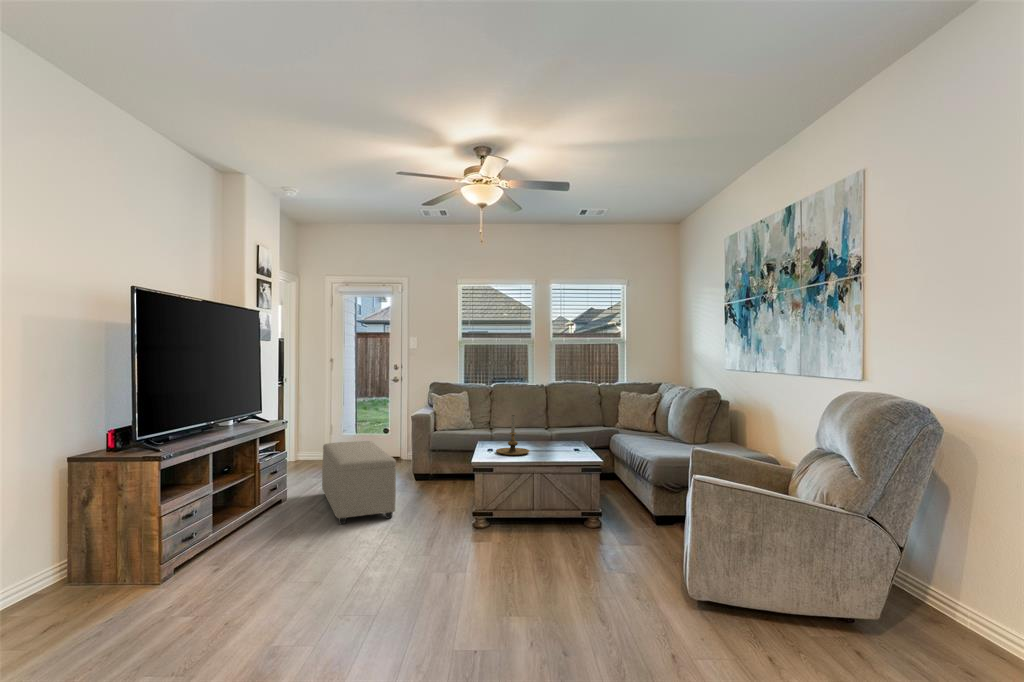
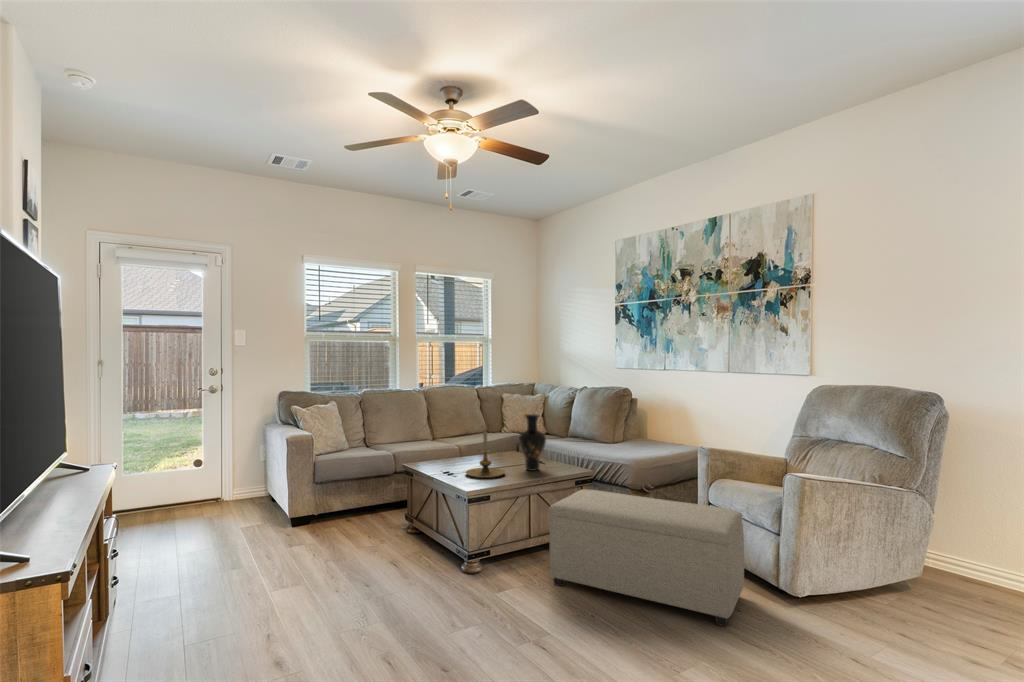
vase: none [546,406,571,456] -> present [519,414,546,471]
ottoman: present [322,441,396,524] -> present [549,489,744,626]

